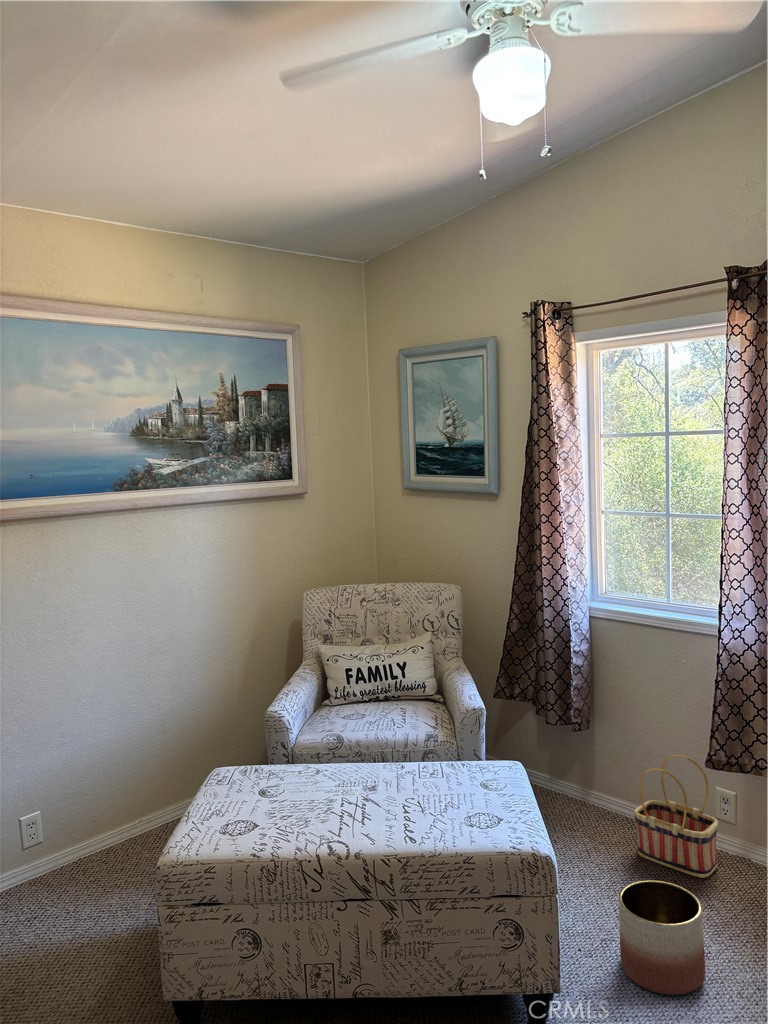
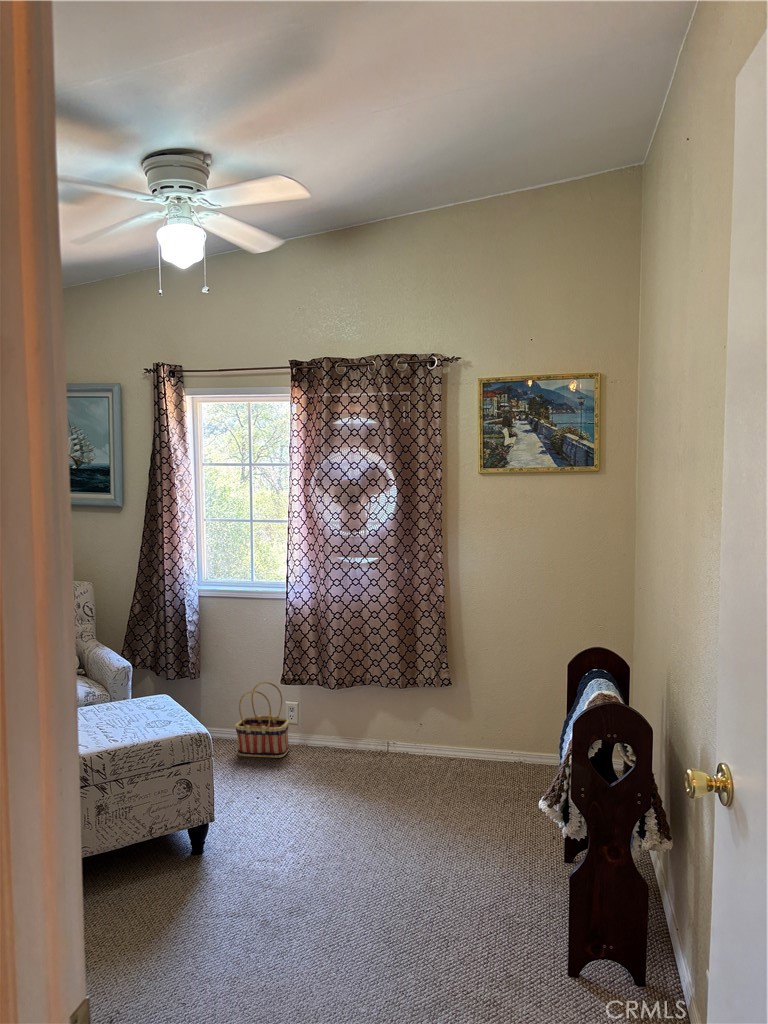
planter: present [619,880,705,995] -> none [239,751,291,815]

